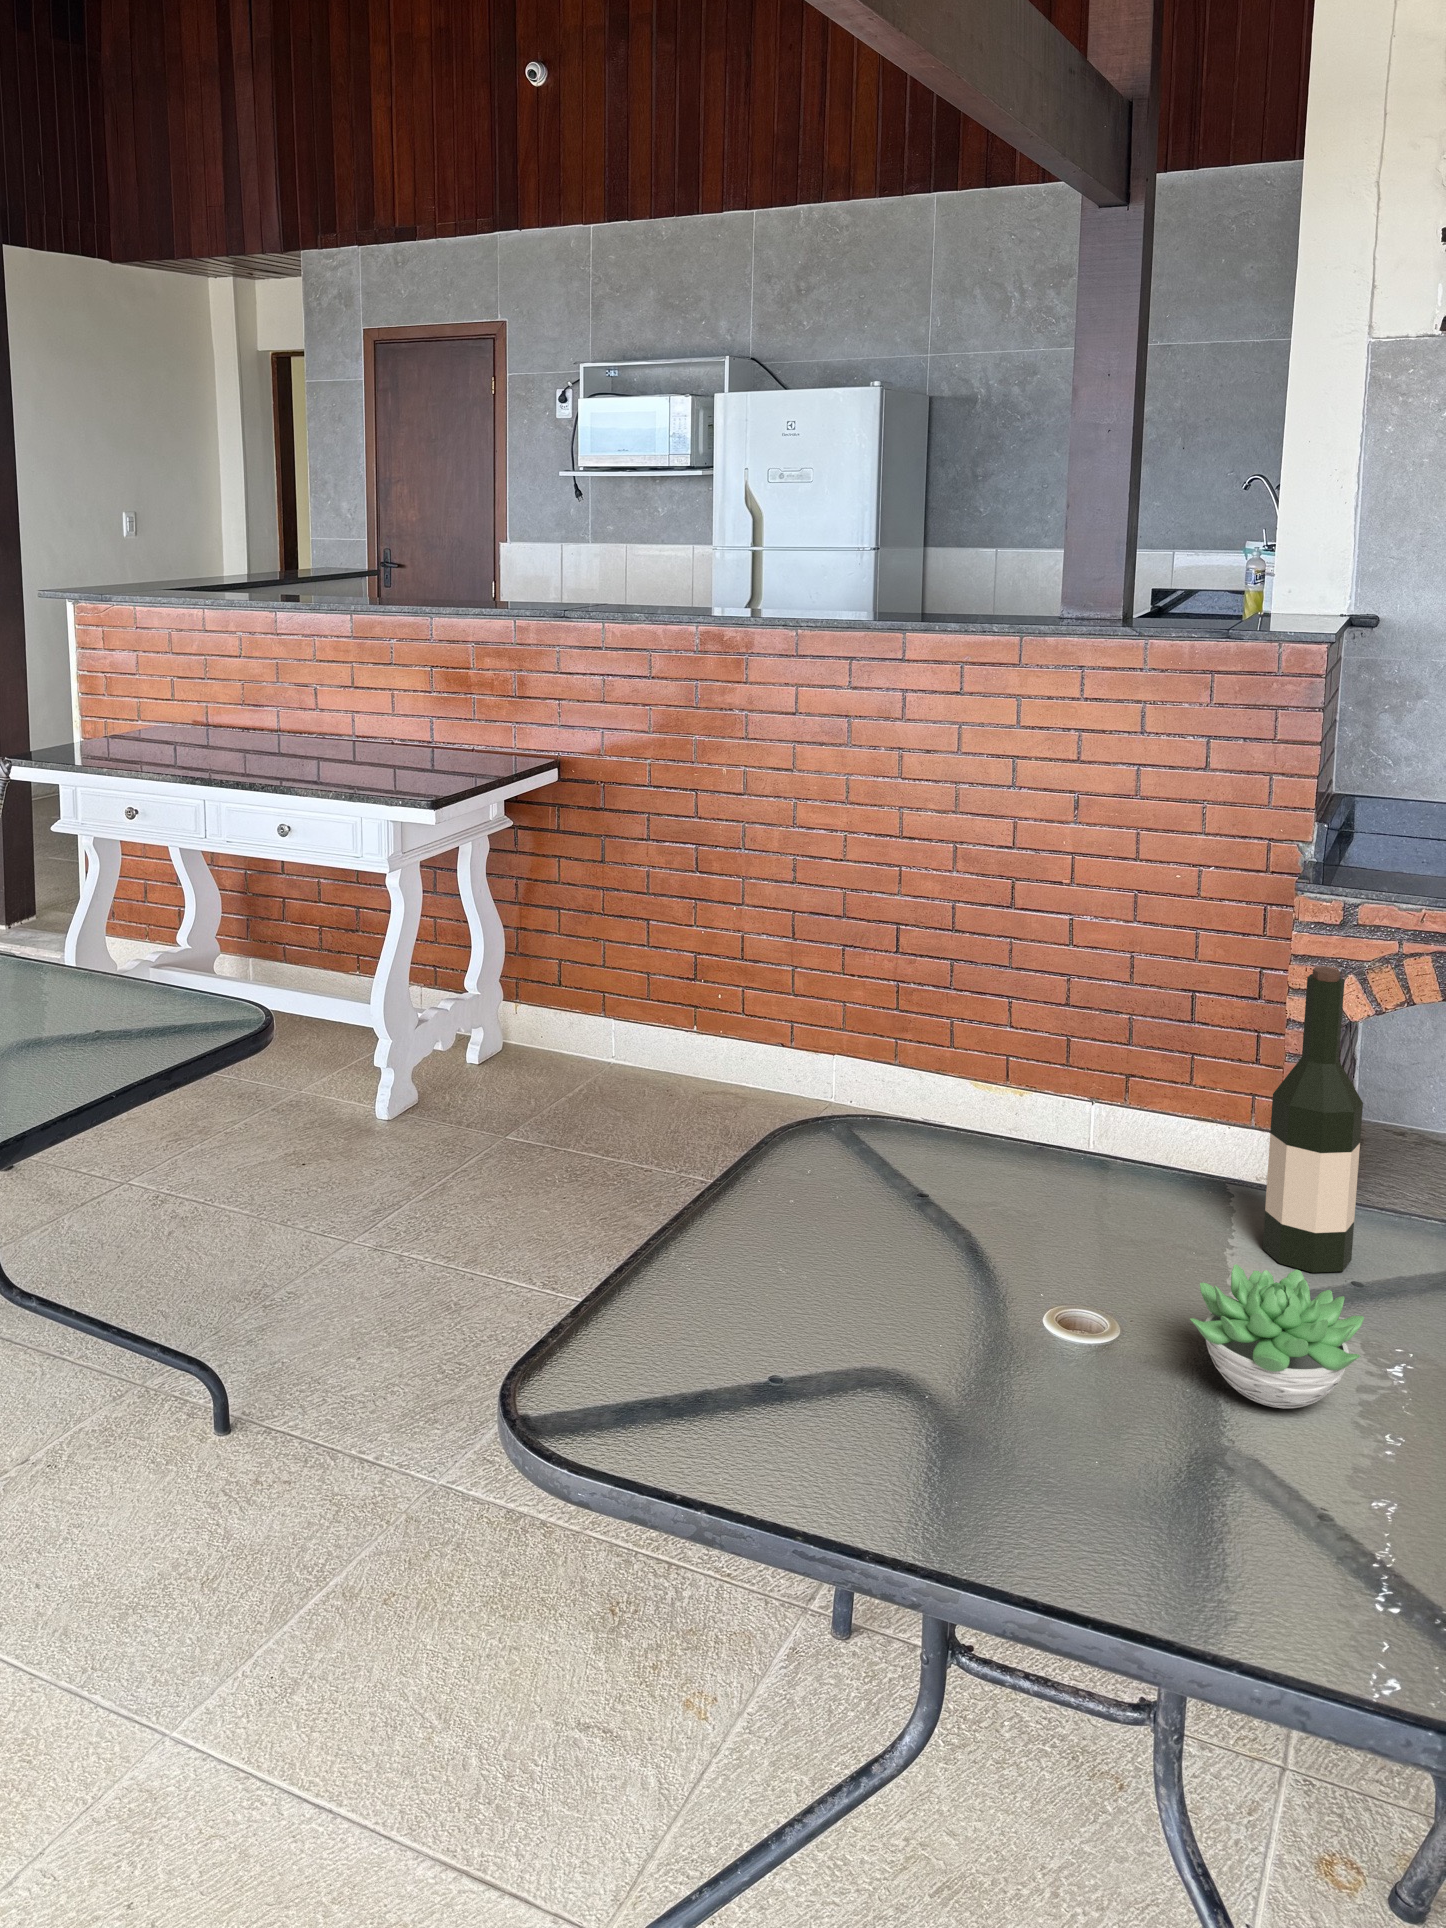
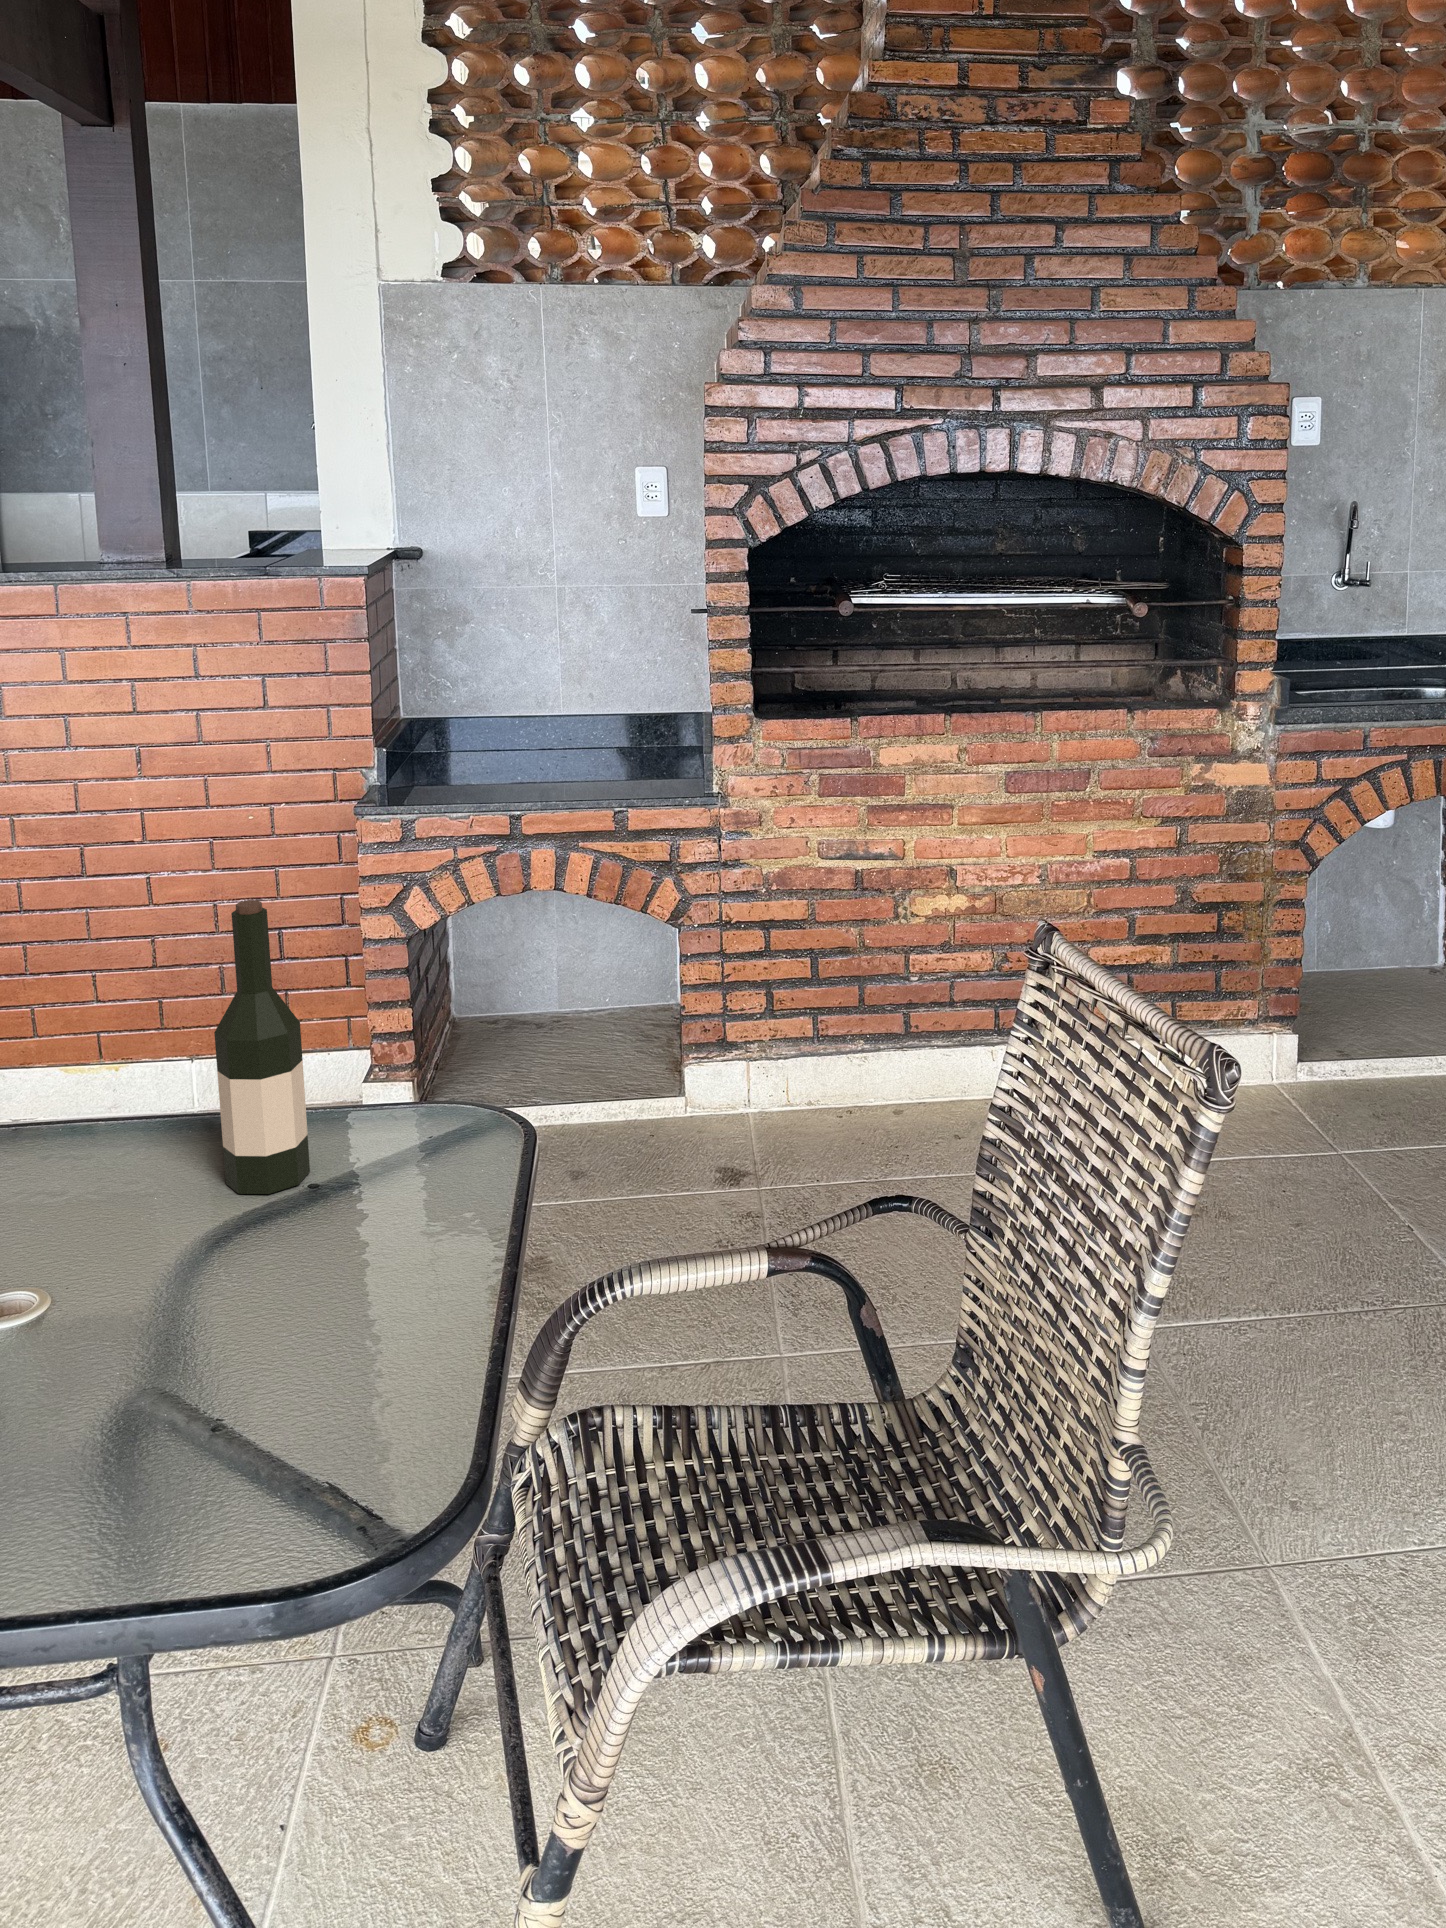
succulent plant: present [1190,1264,1364,1408] -> none [92,1203,272,1344]

